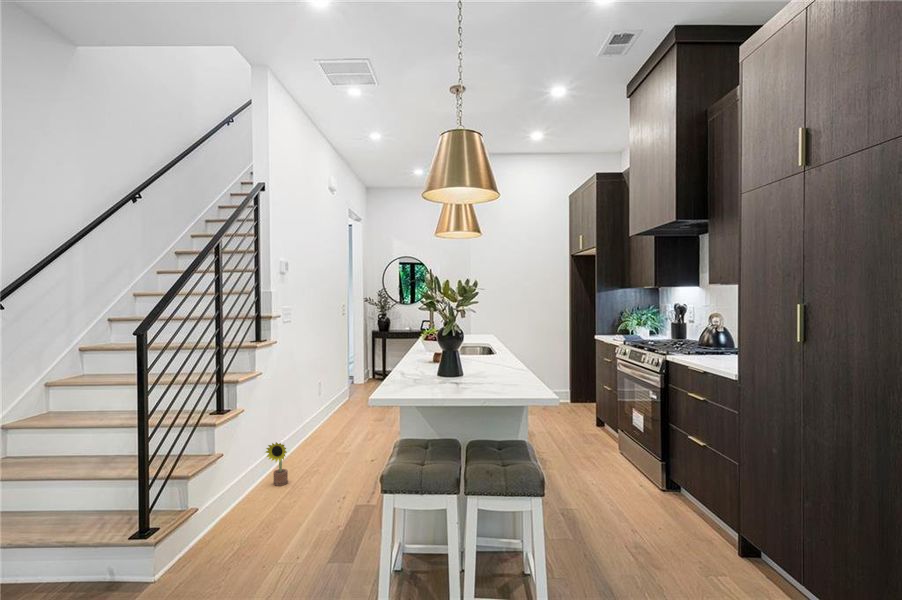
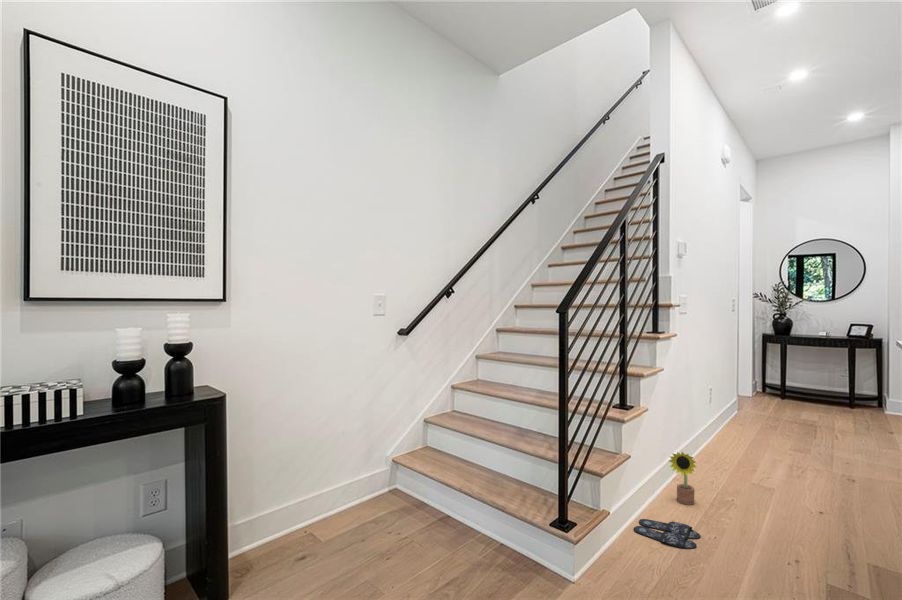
slippers: none [227,502,284,522] -> present [634,519,700,549]

